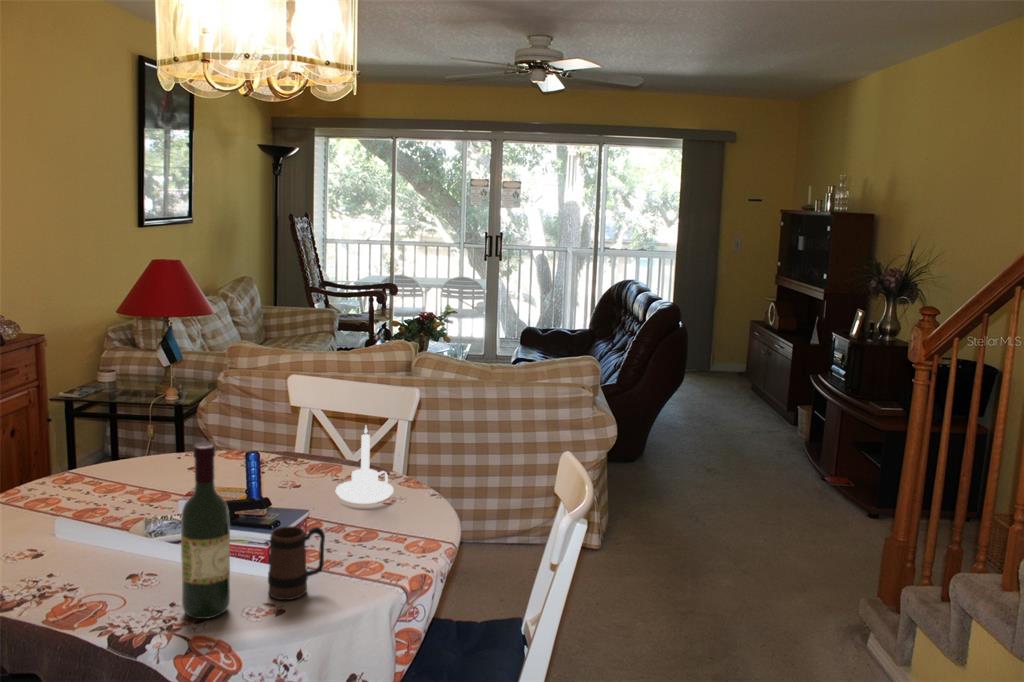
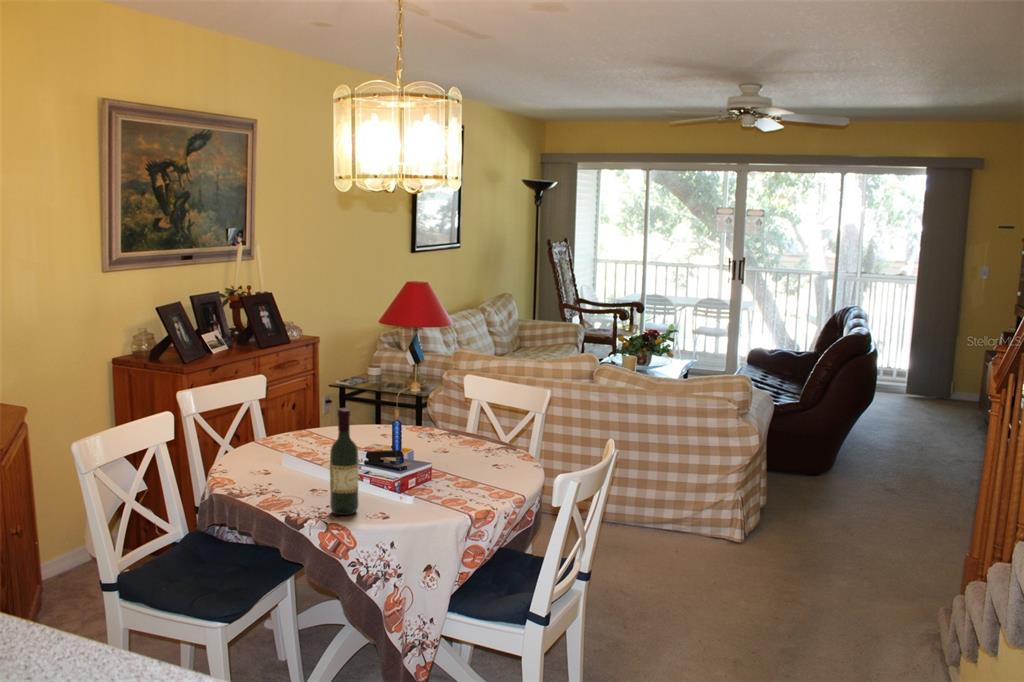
candle holder: present [336,427,393,504] -> none [462,410,503,466]
mug: present [268,526,325,600] -> none [384,467,420,512]

